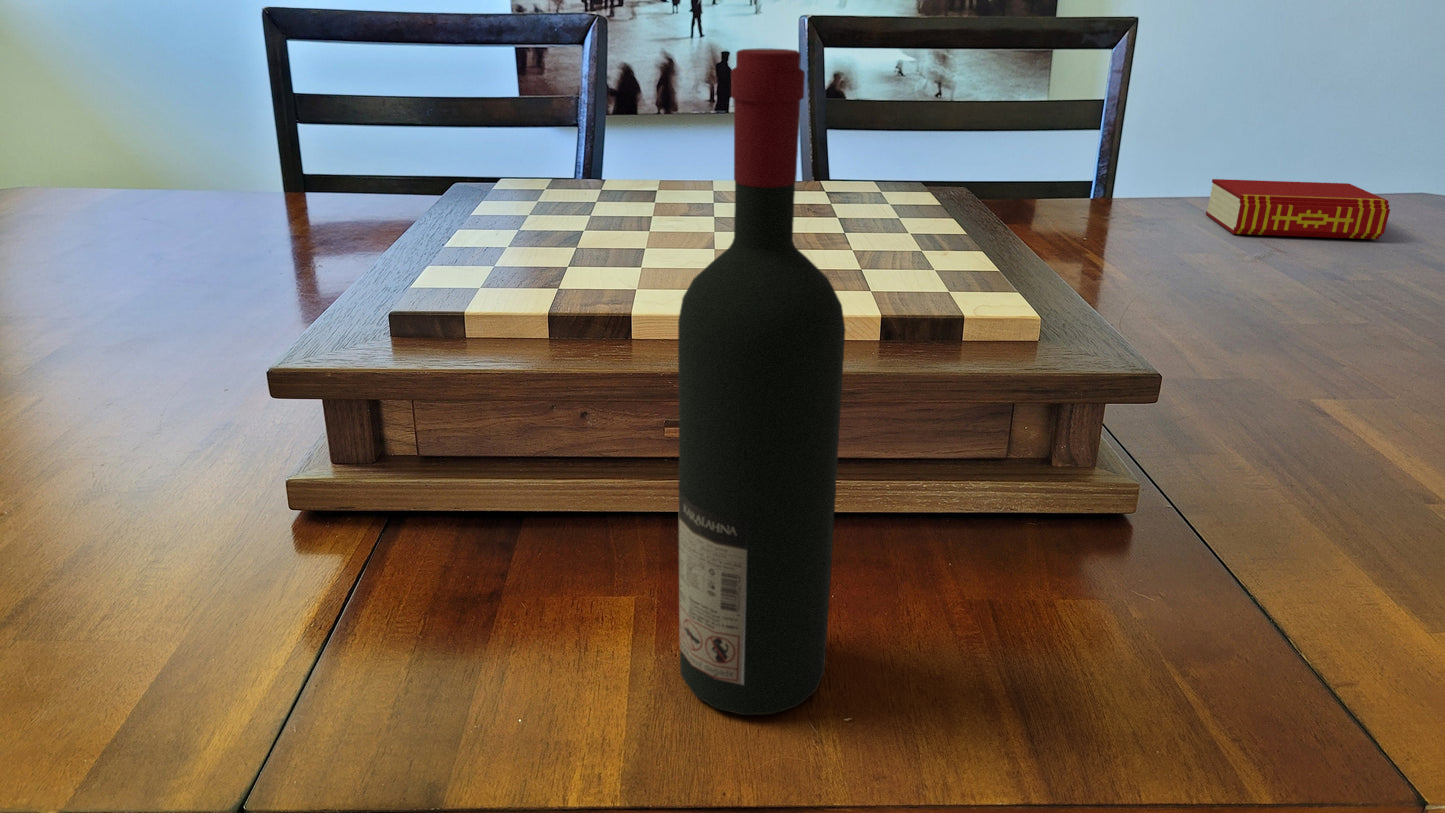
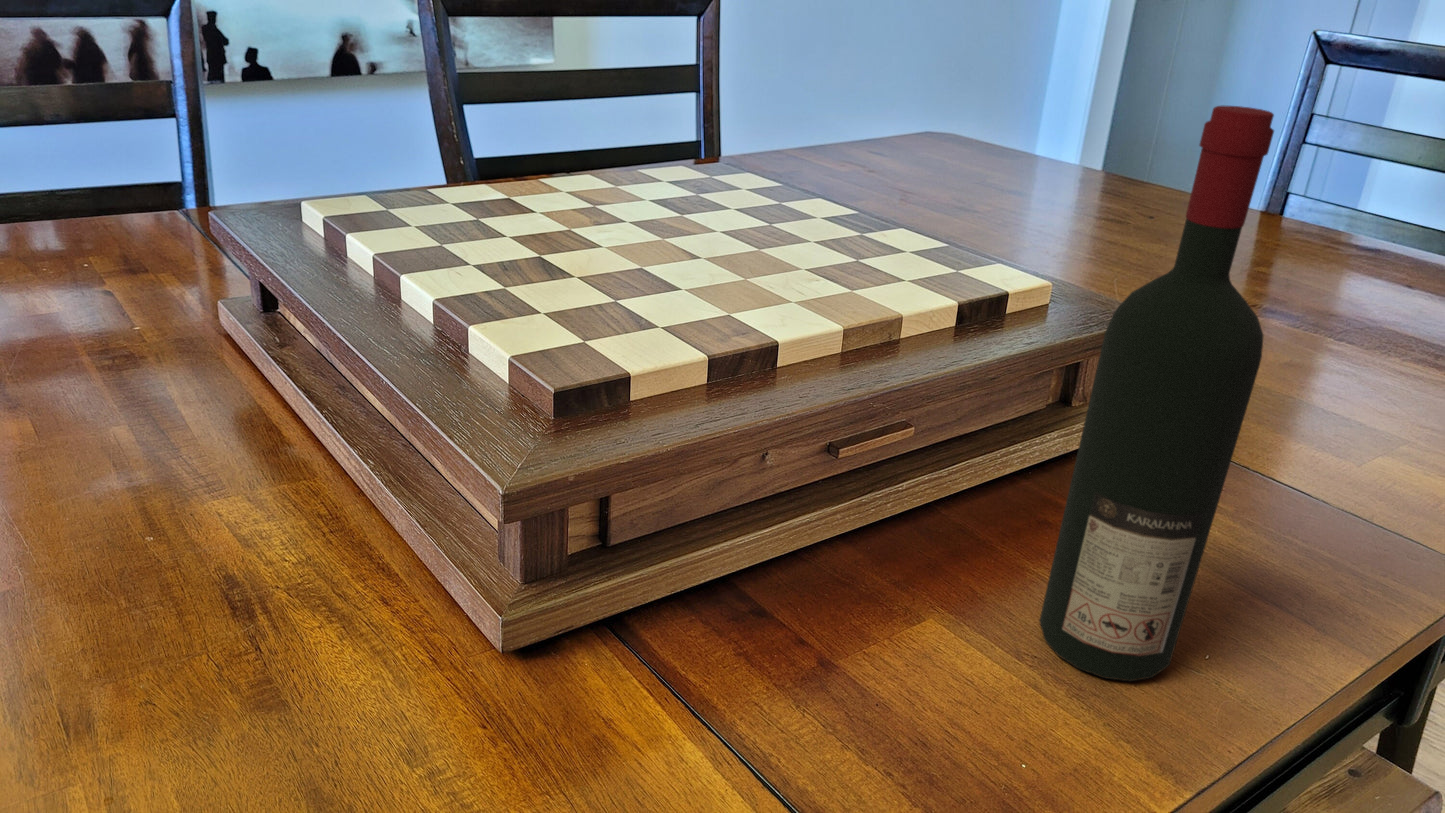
book: present [1206,179,1390,239] -> none [841,134,979,183]

